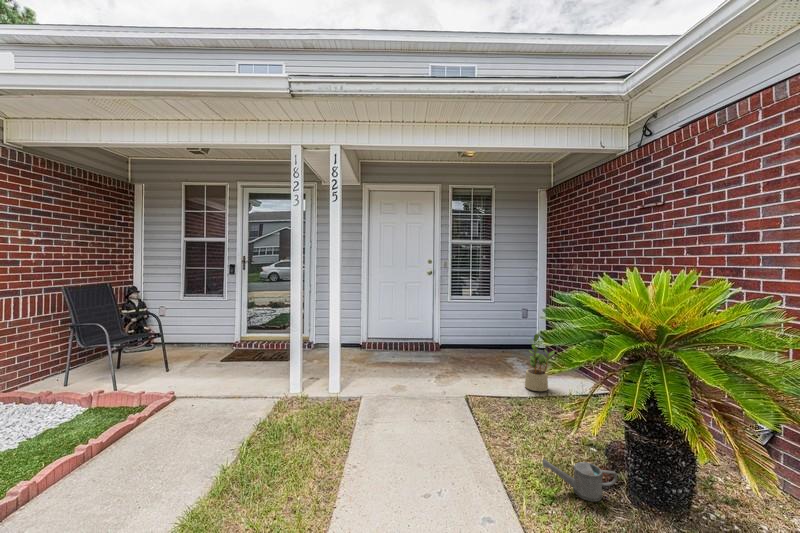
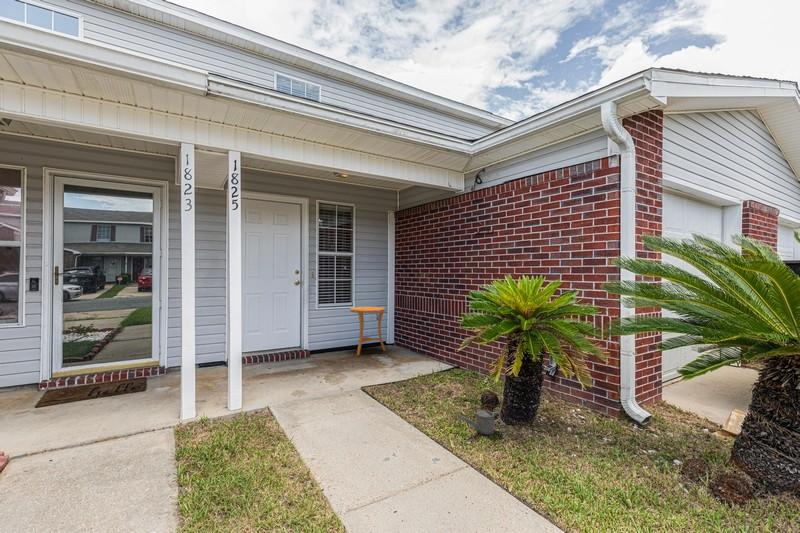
side table: none [485,301,527,356] -> present [350,306,386,355]
potted plant: present [525,334,555,391] -> none [402,330,424,376]

